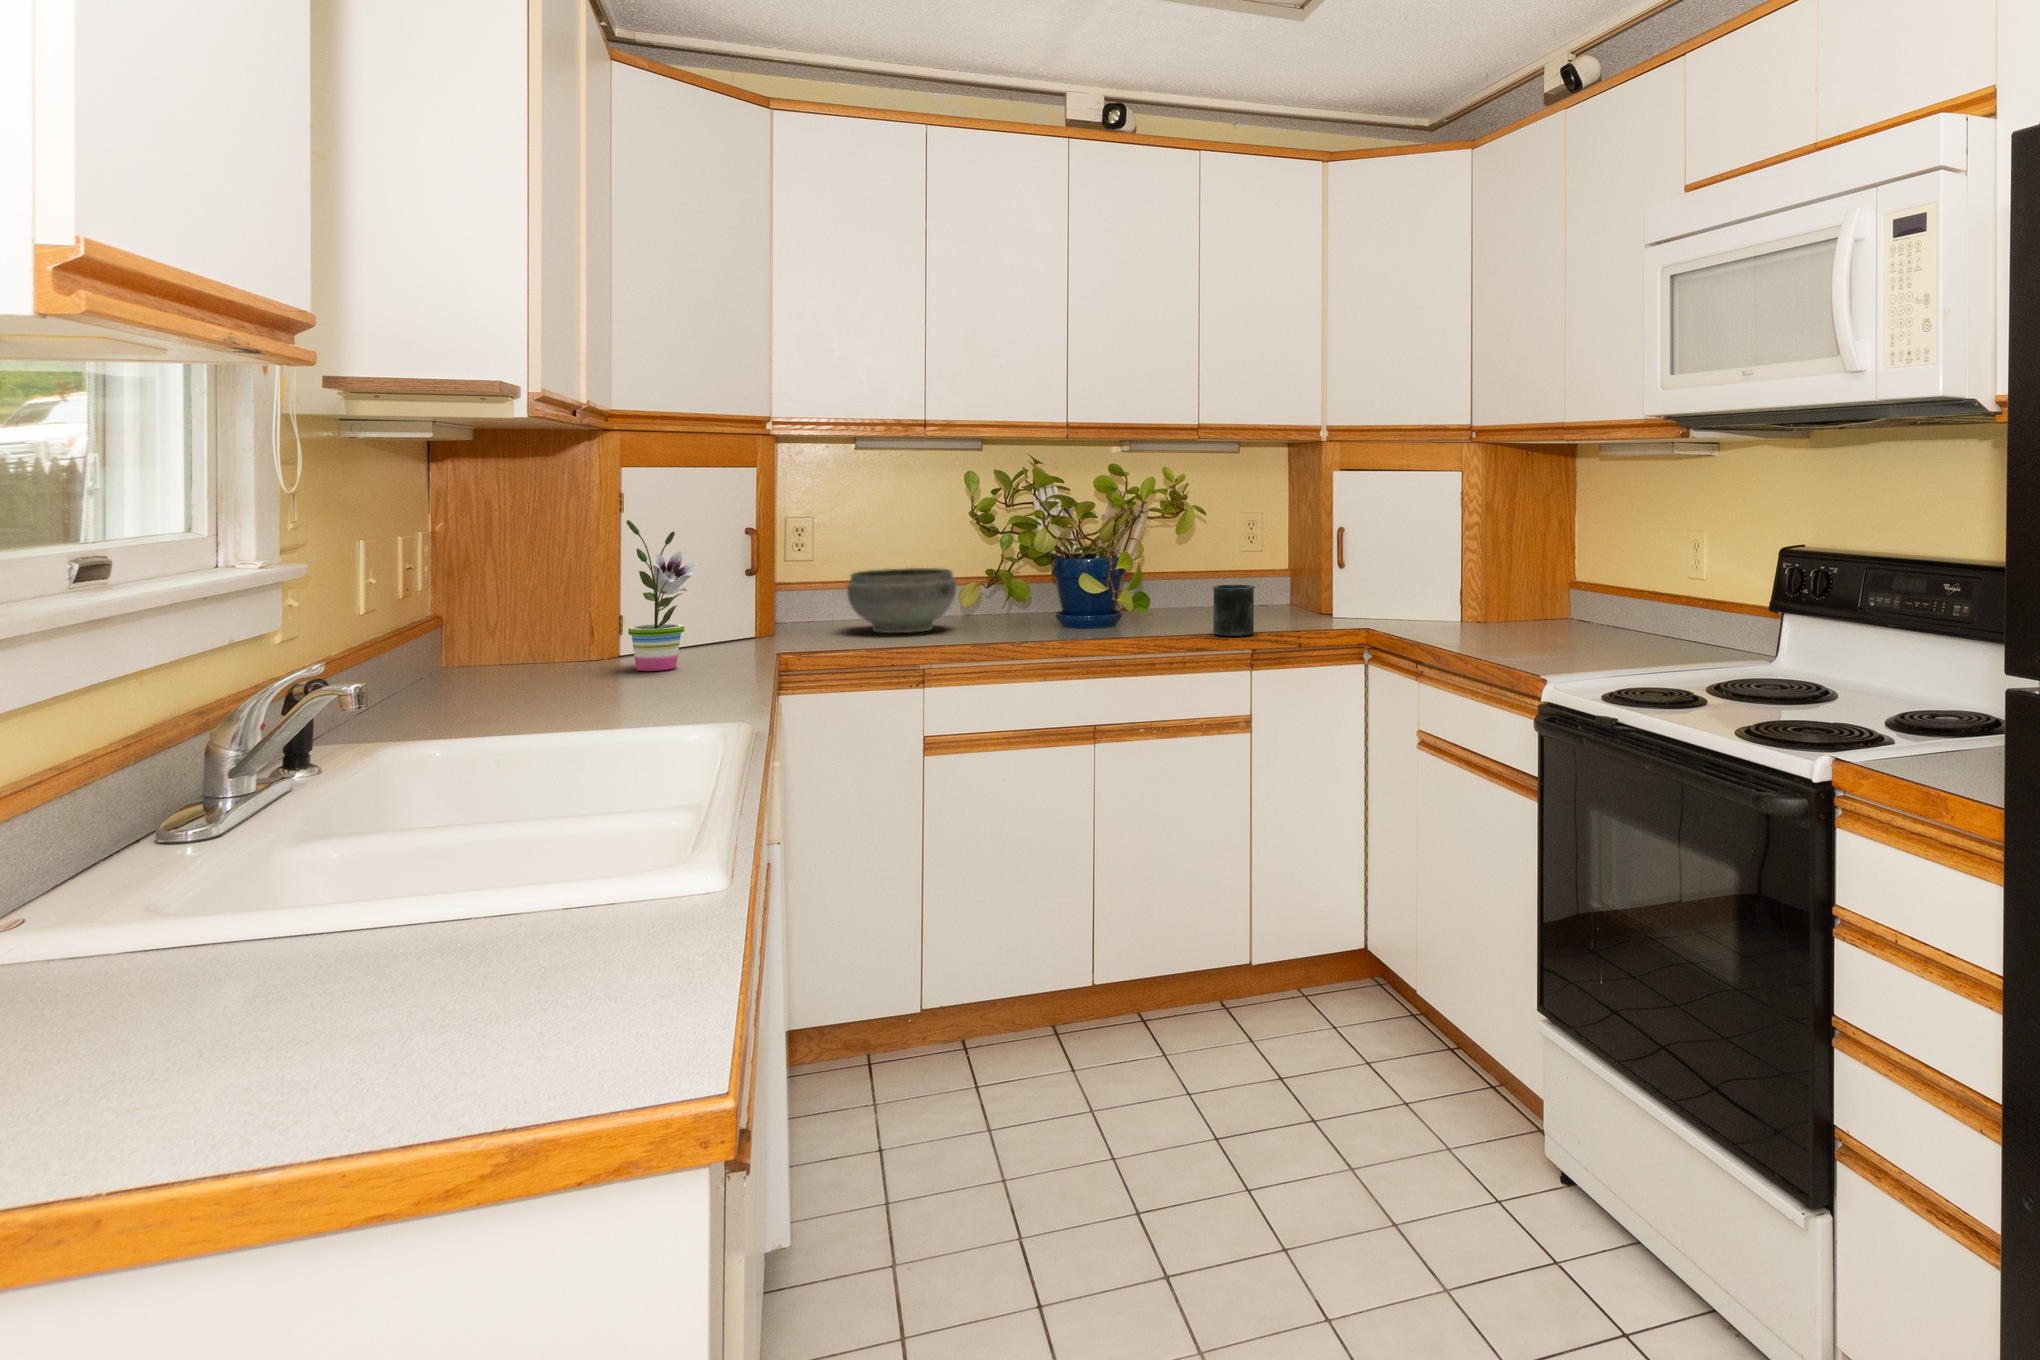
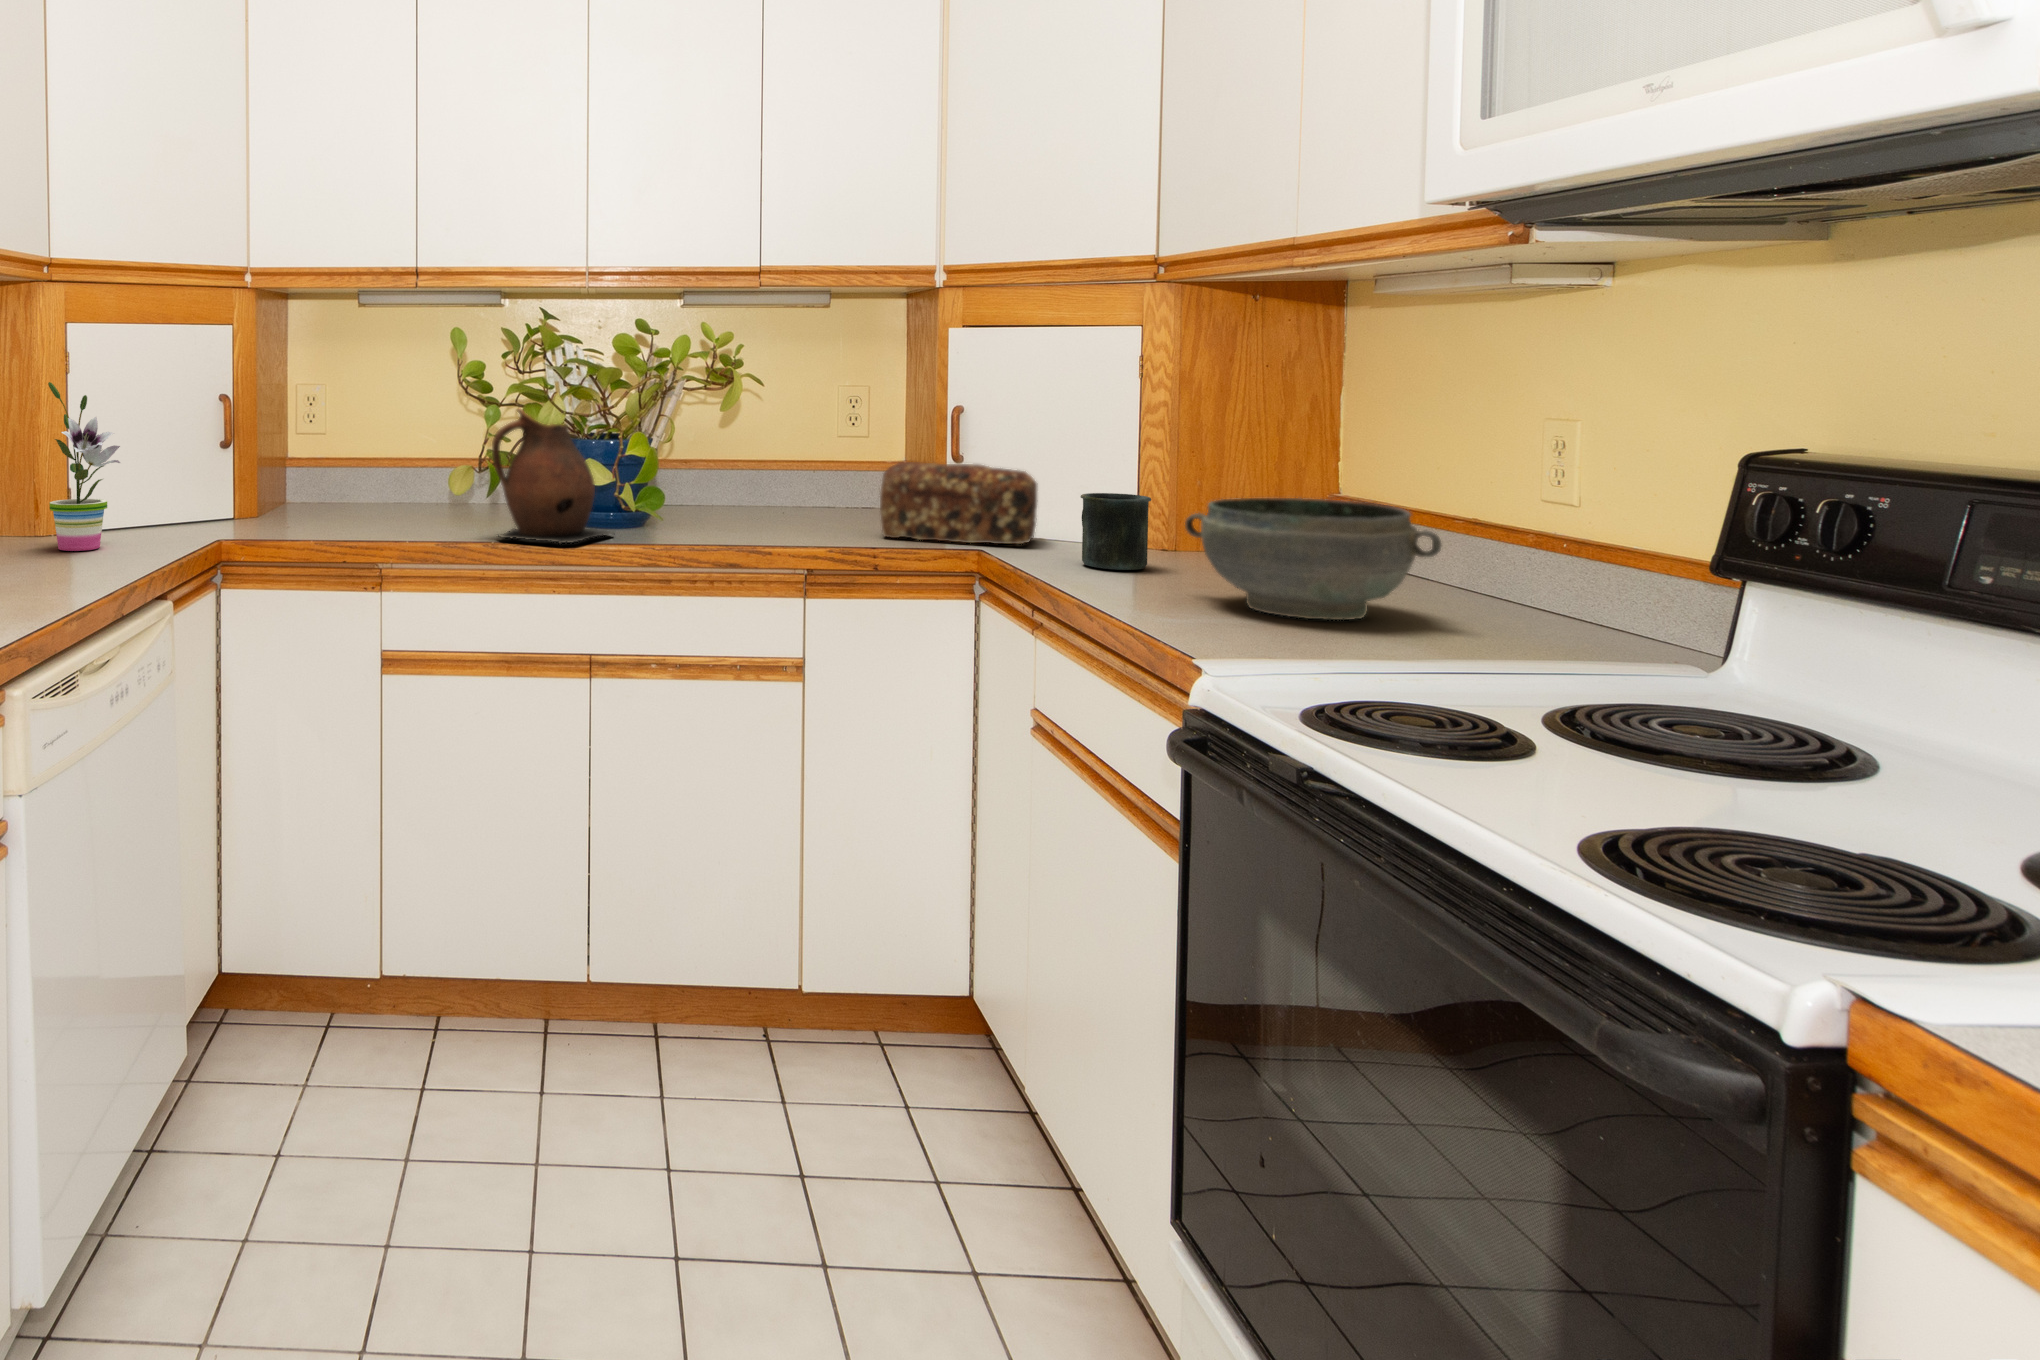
ceramic pitcher: none [1013,536,1108,642] -> present [492,409,612,544]
bowl: present [847,568,956,633] -> present [1185,498,1441,620]
bread loaf: none [1297,569,1400,625] -> present [880,462,1038,544]
mug: present [1212,585,1255,636] -> present [1081,493,1151,570]

